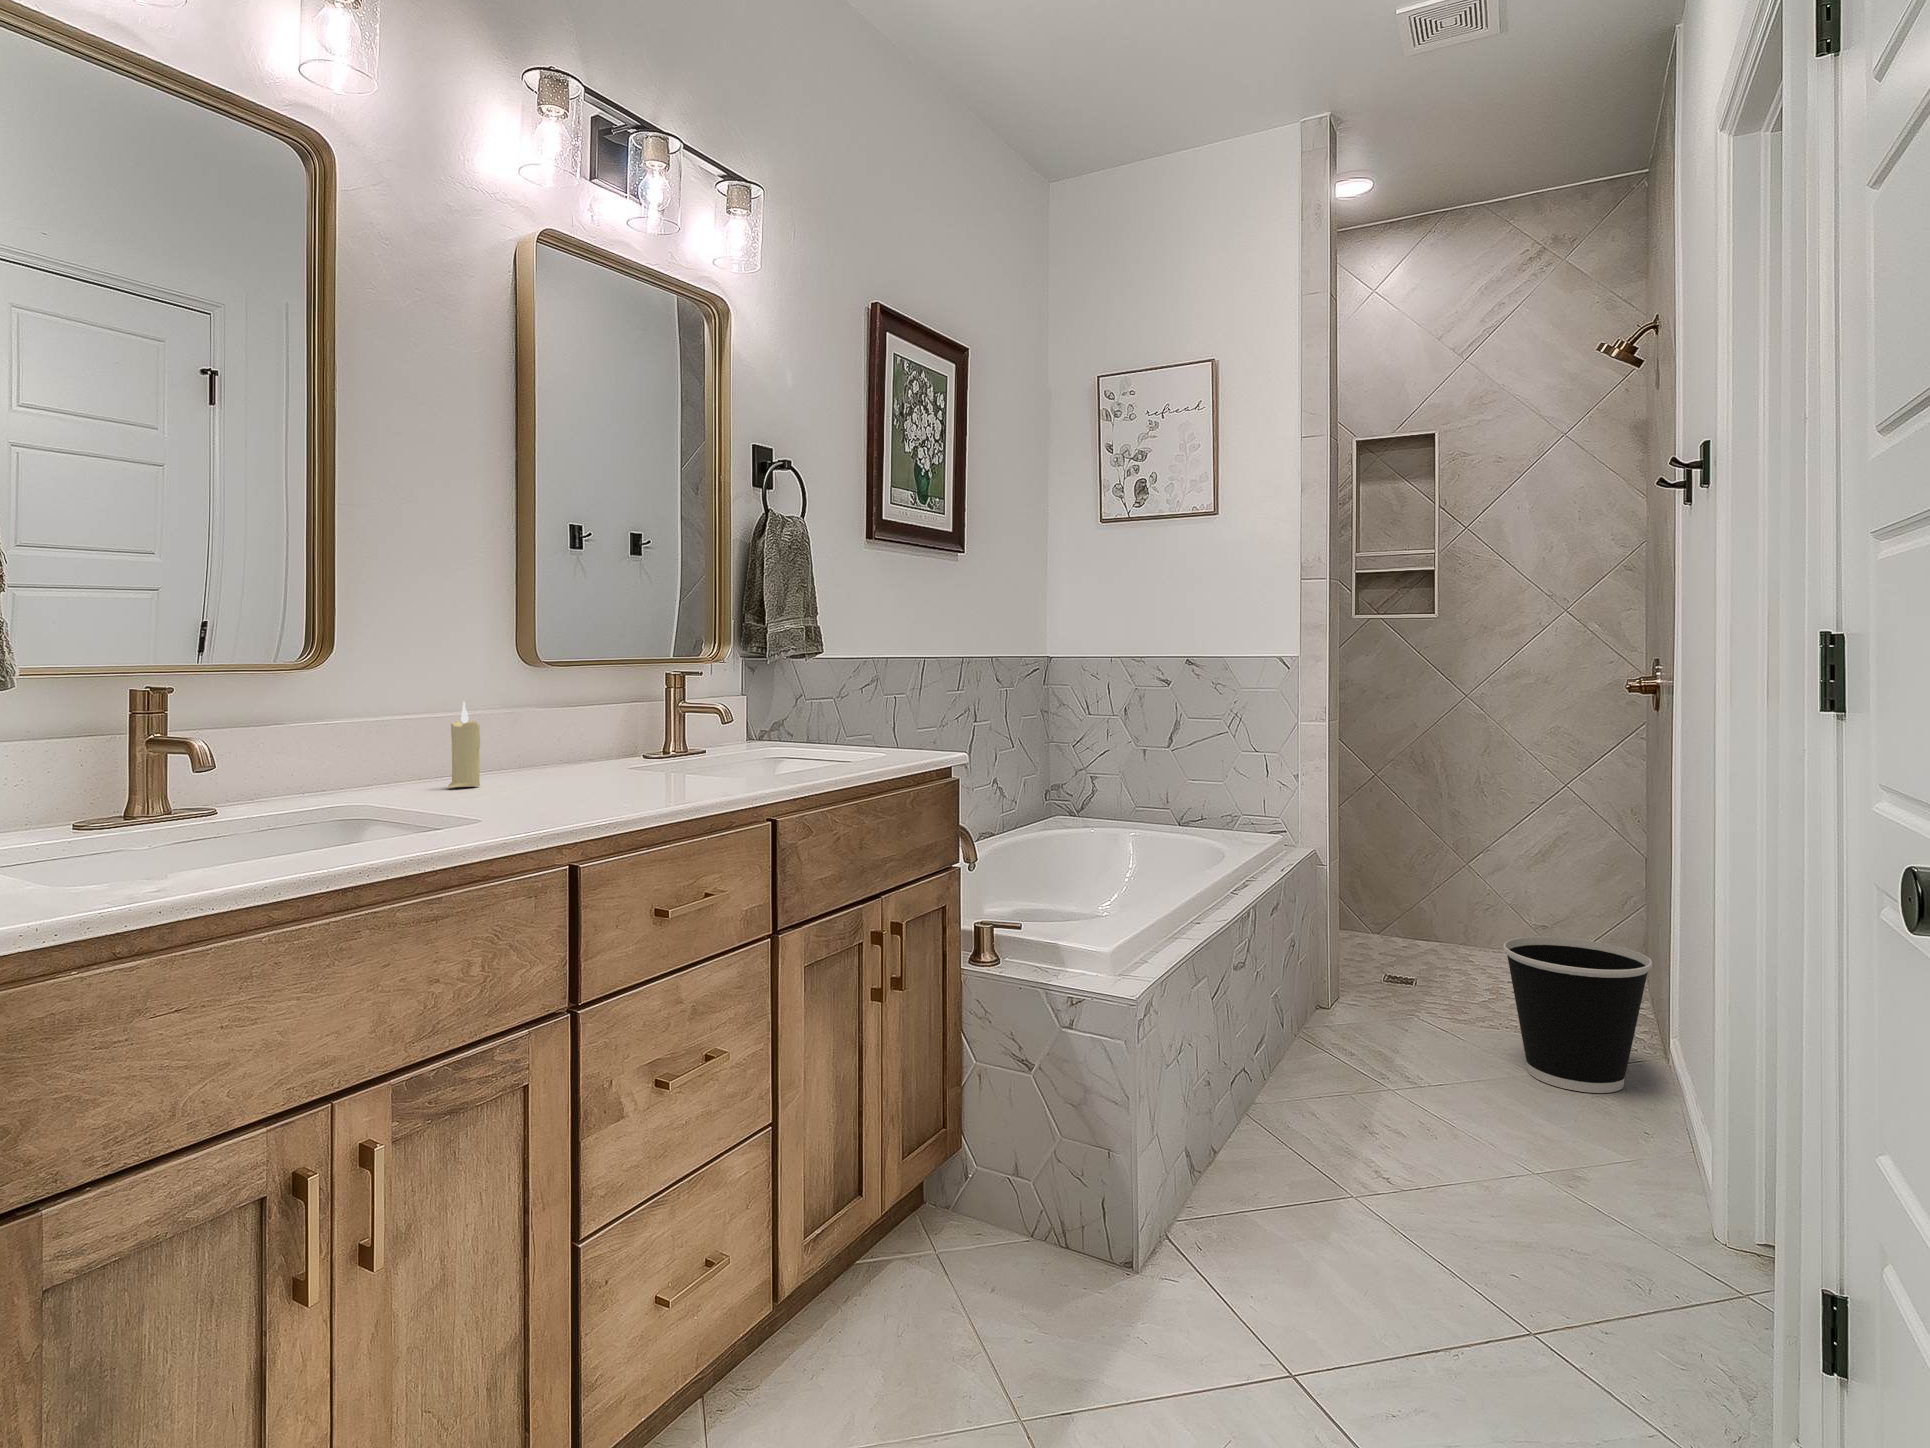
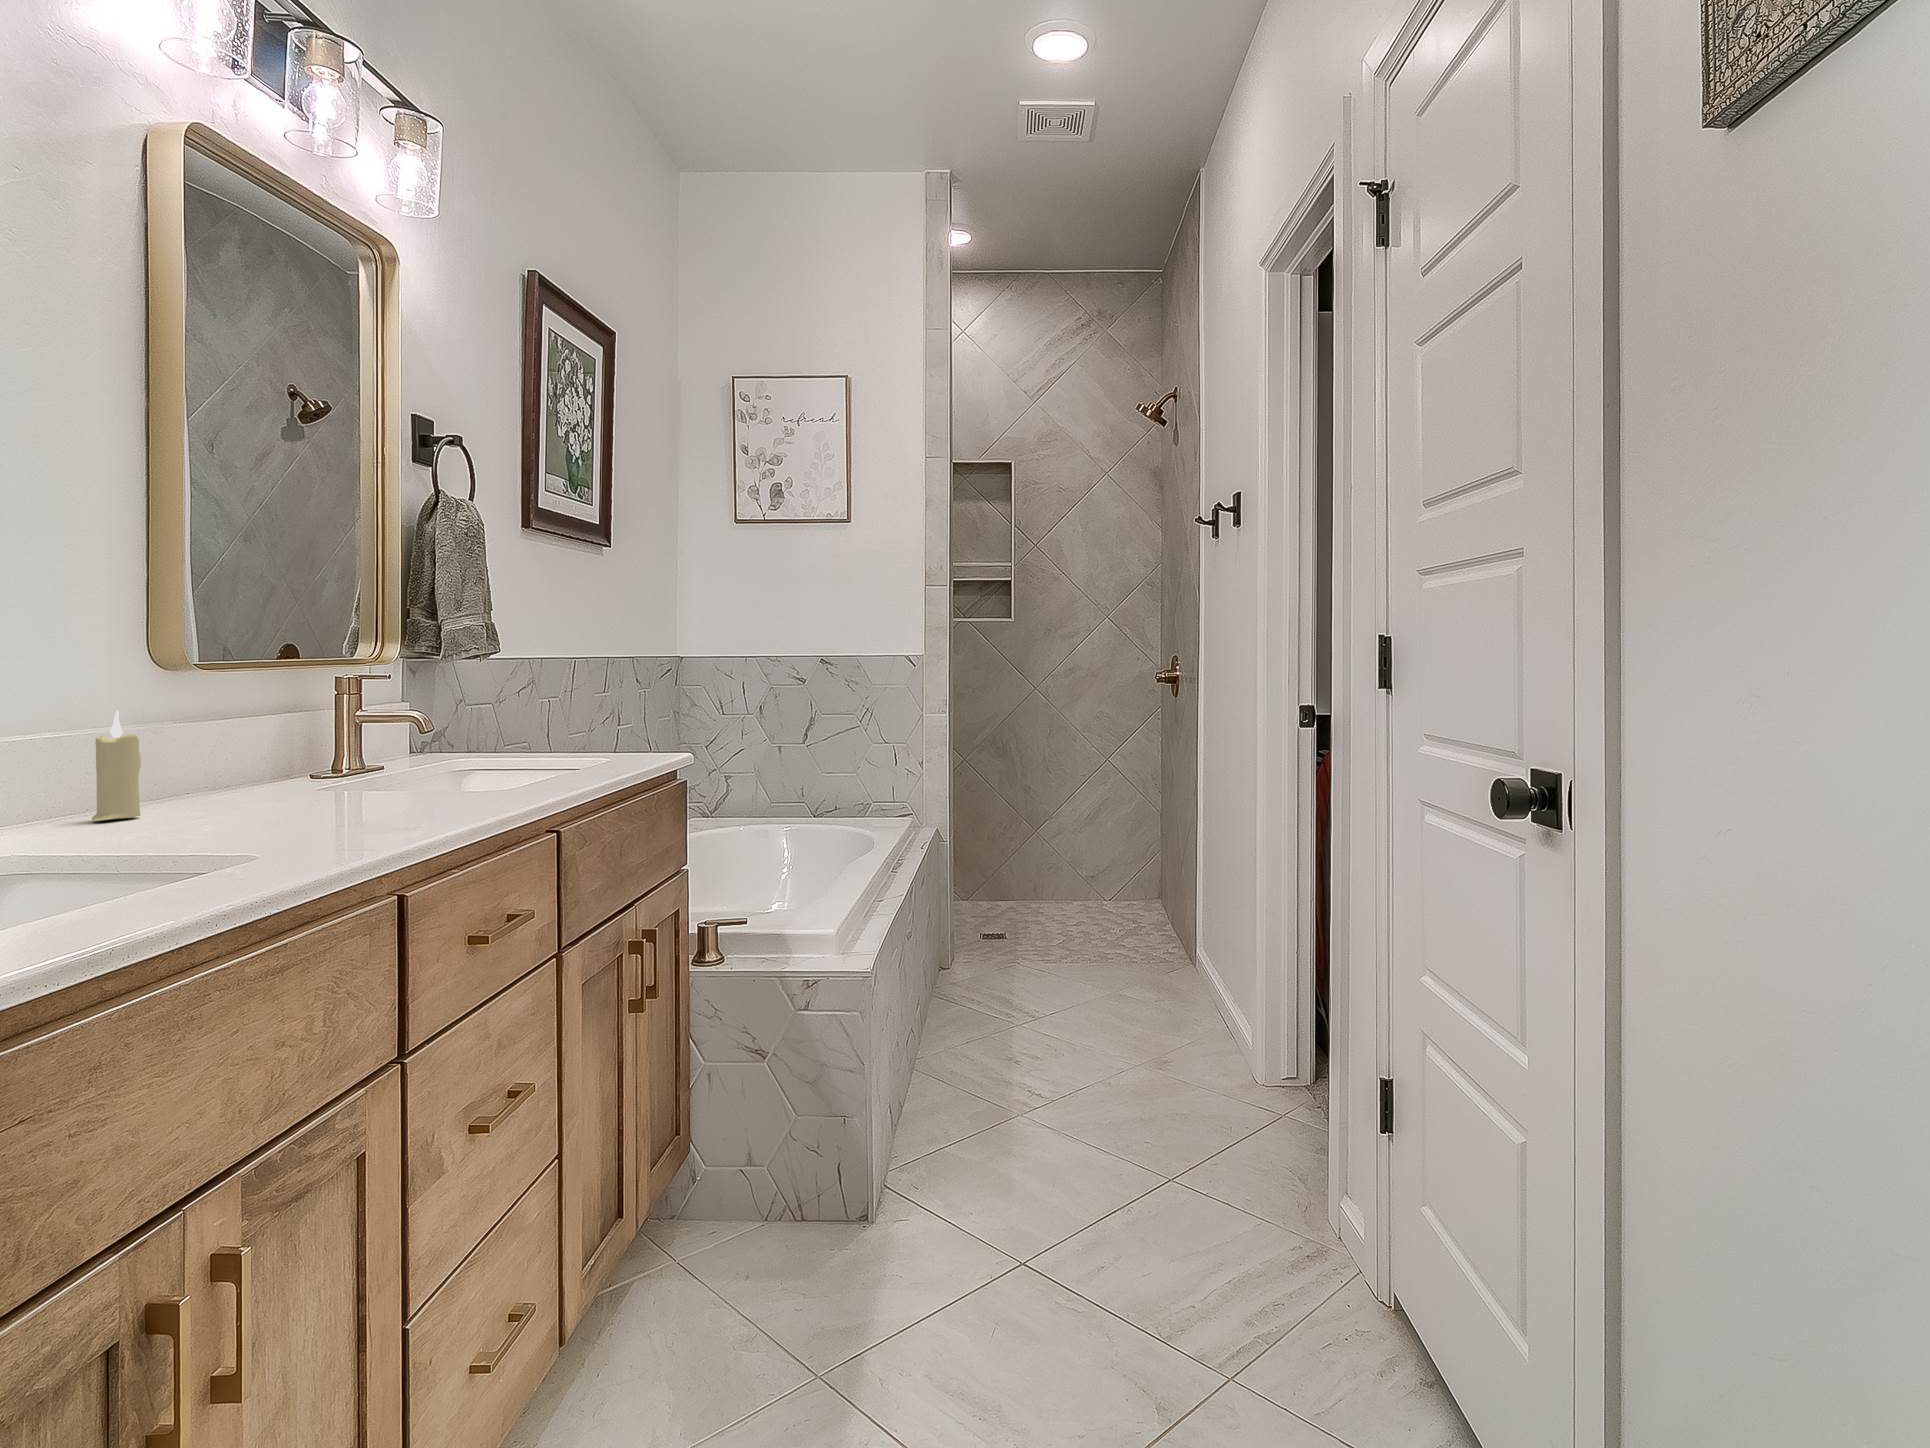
wastebasket: present [1503,937,1652,1093] -> none [1096,882,1197,1001]

